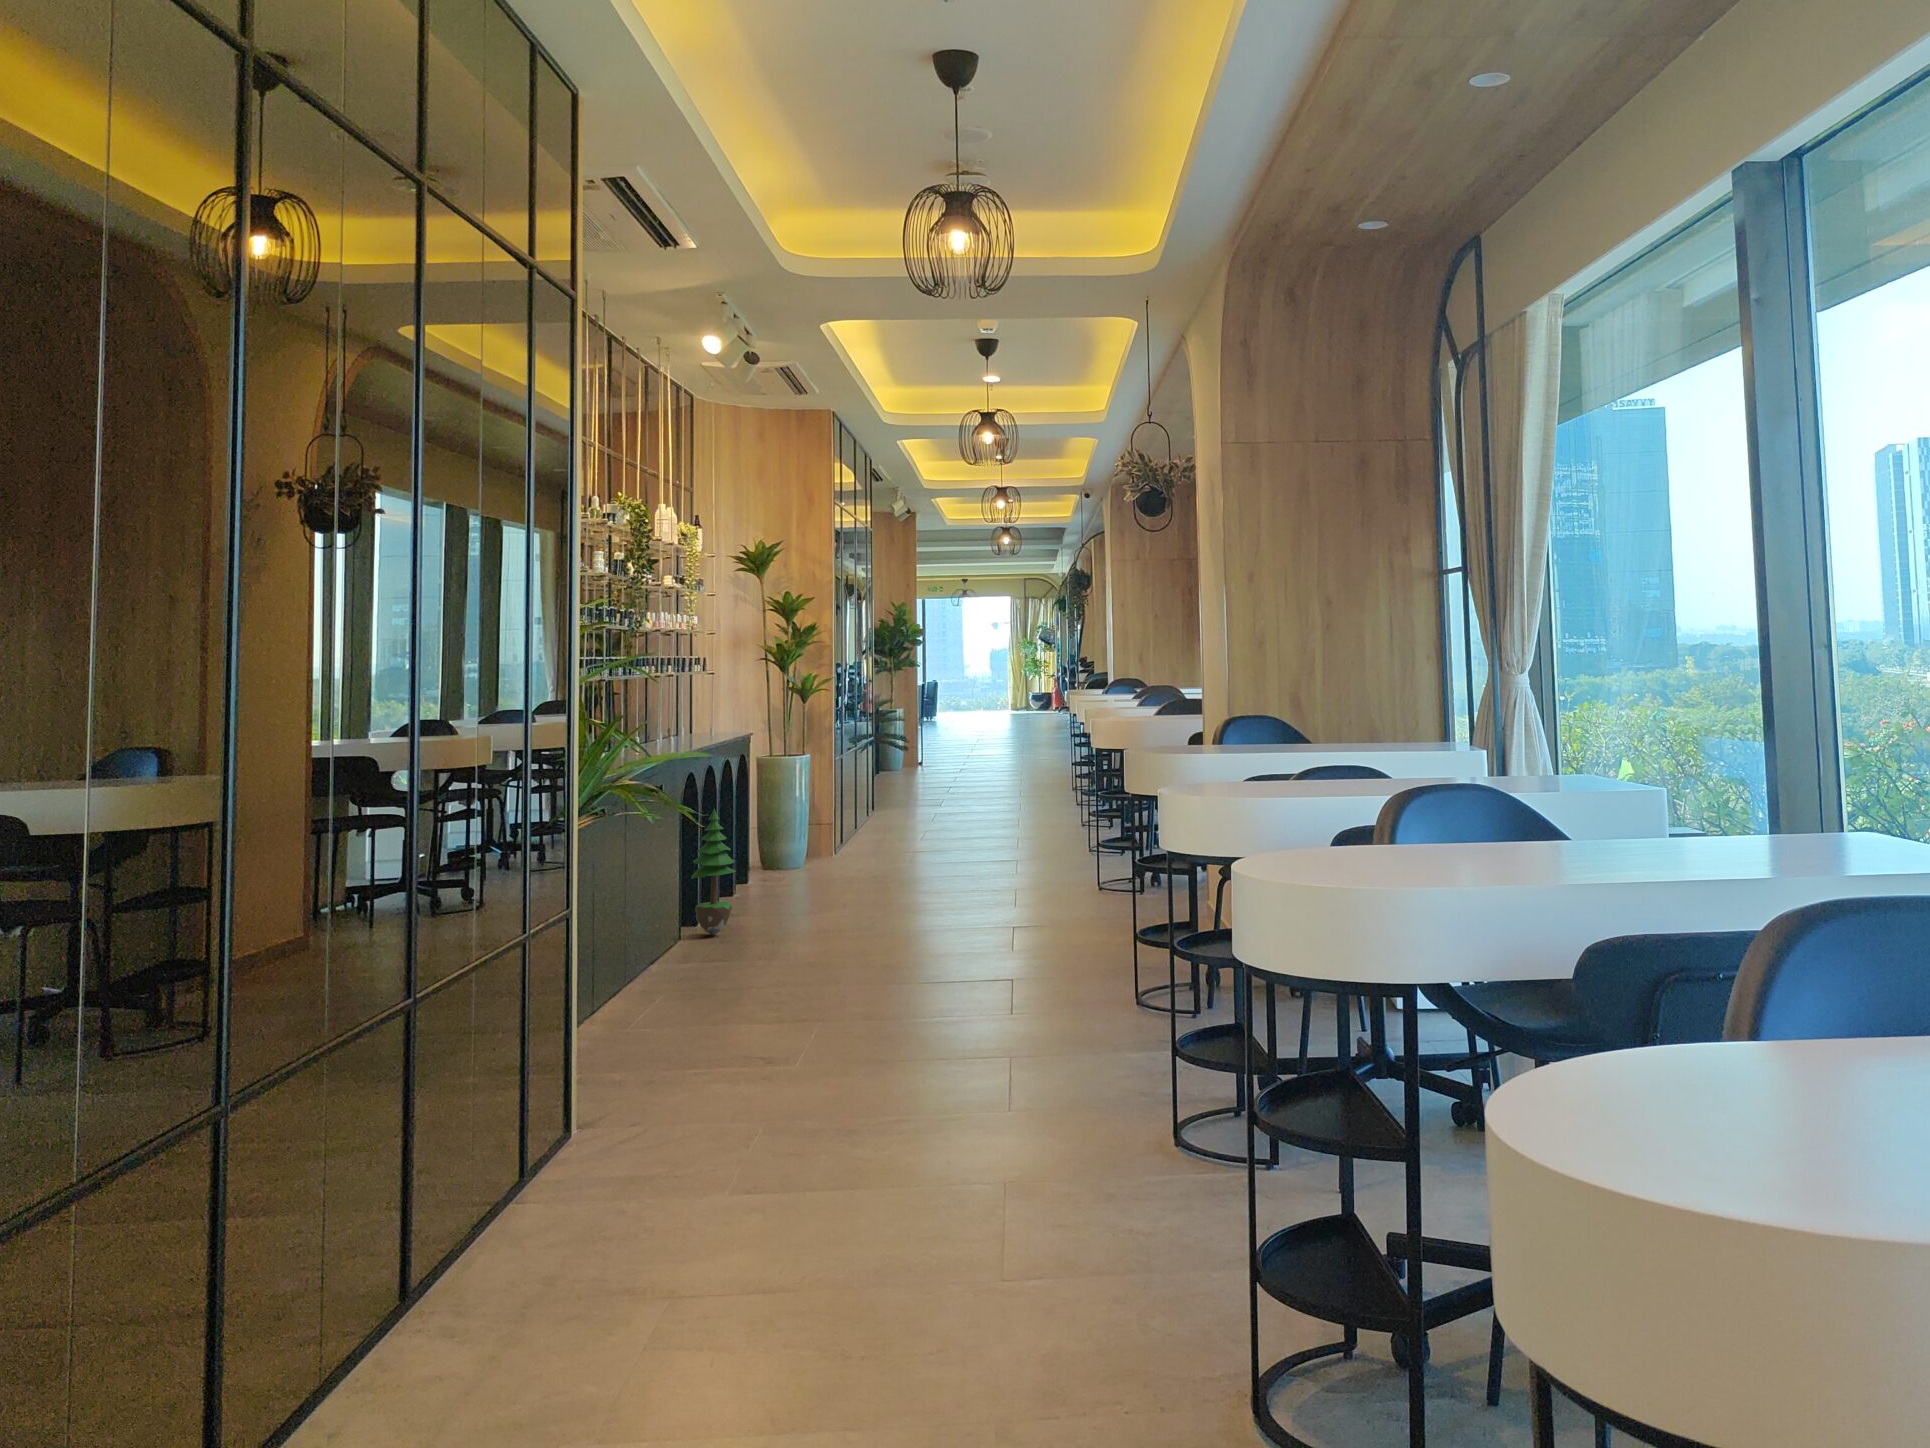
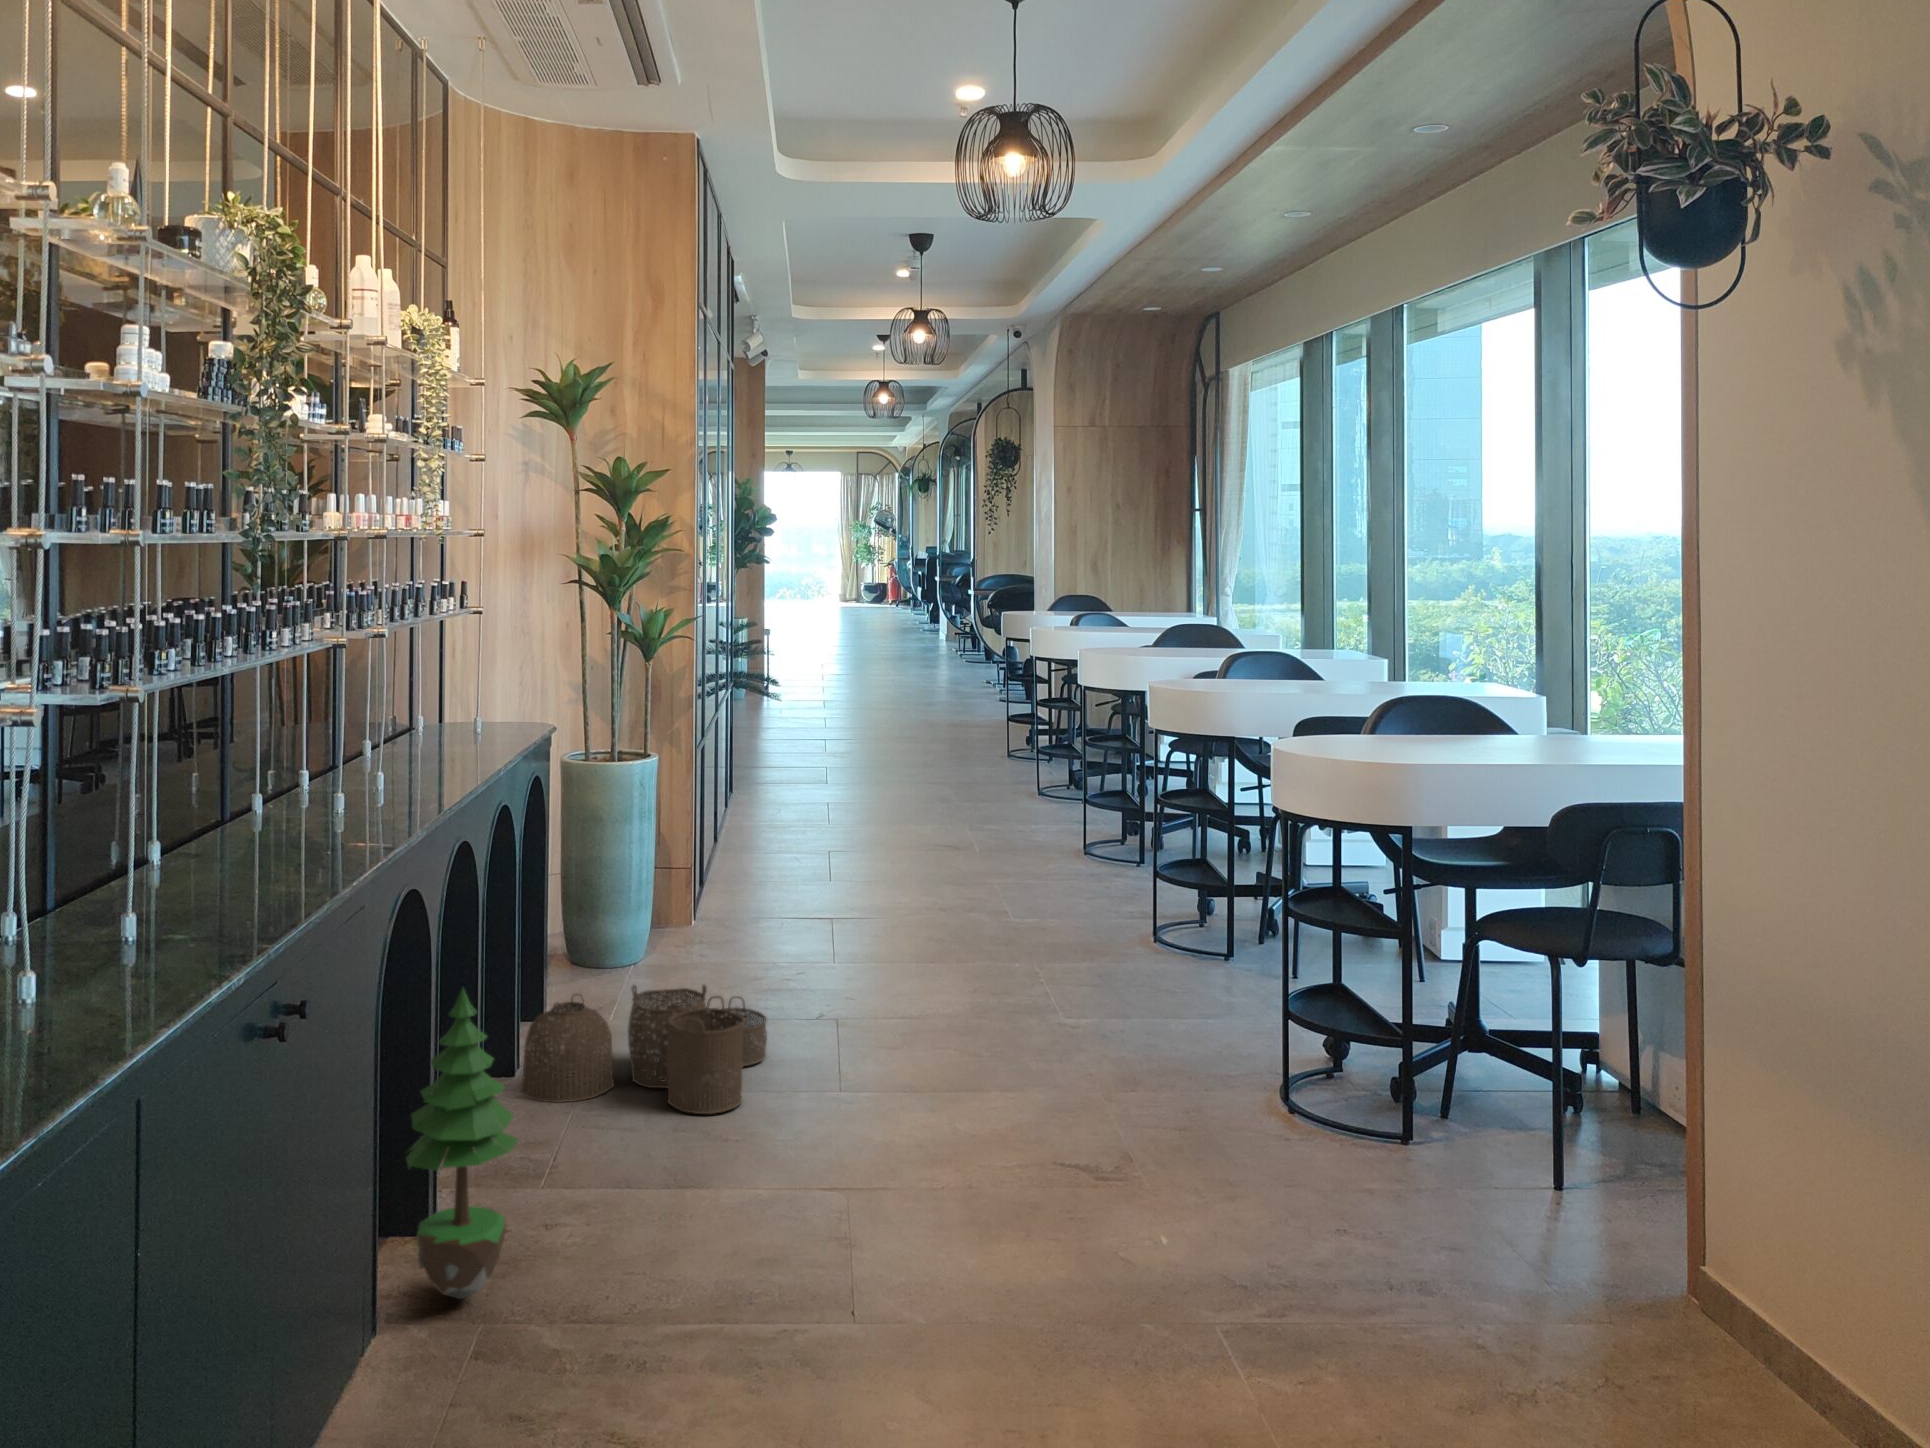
woven basket: none [736,849,860,901] -> present [521,985,767,1114]

